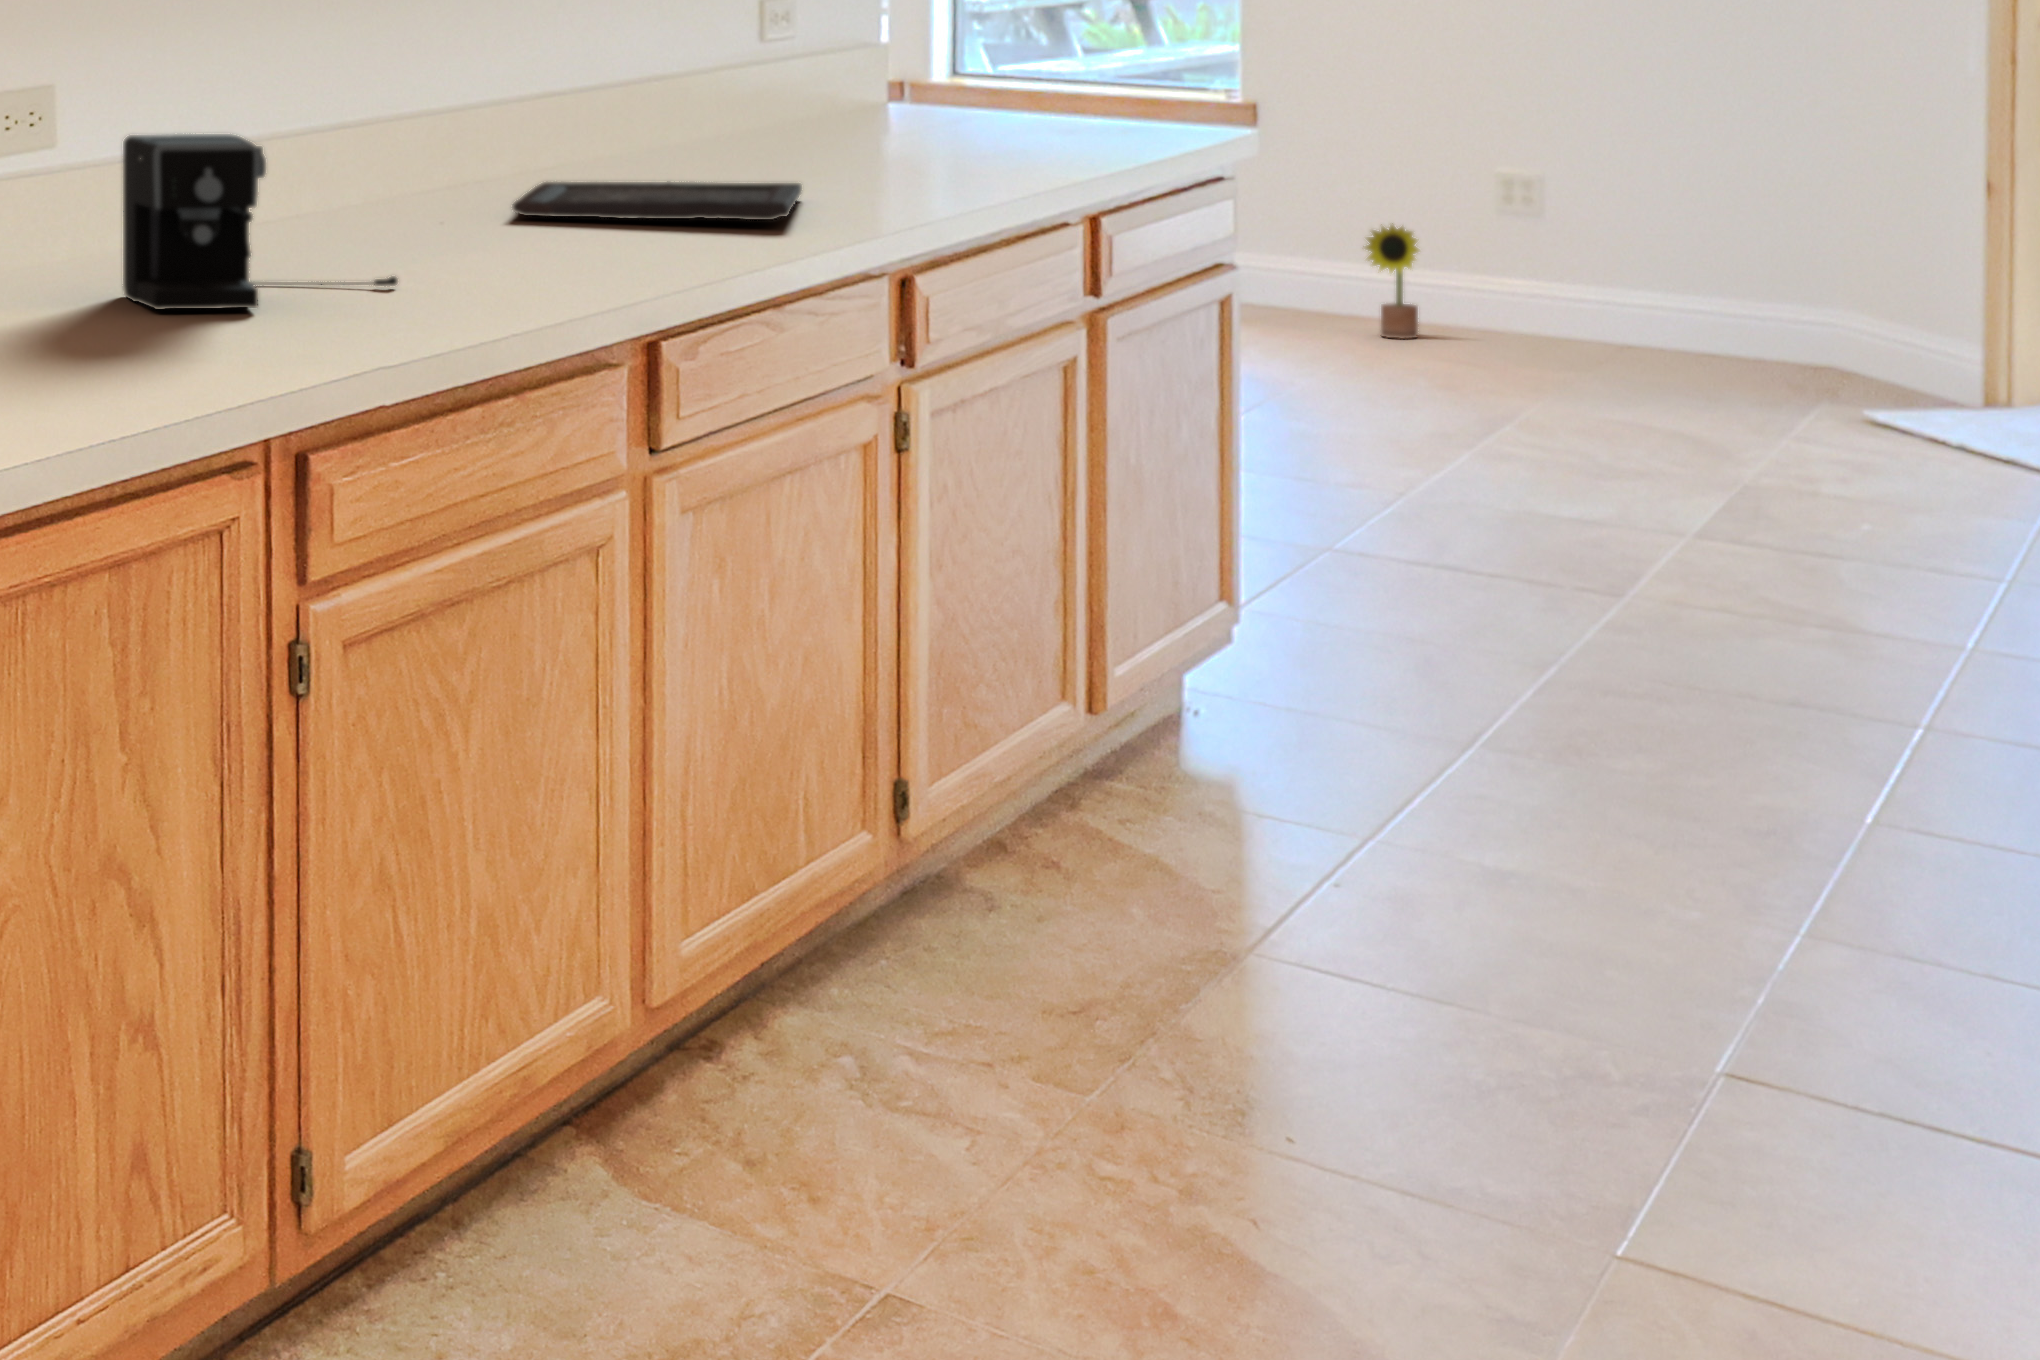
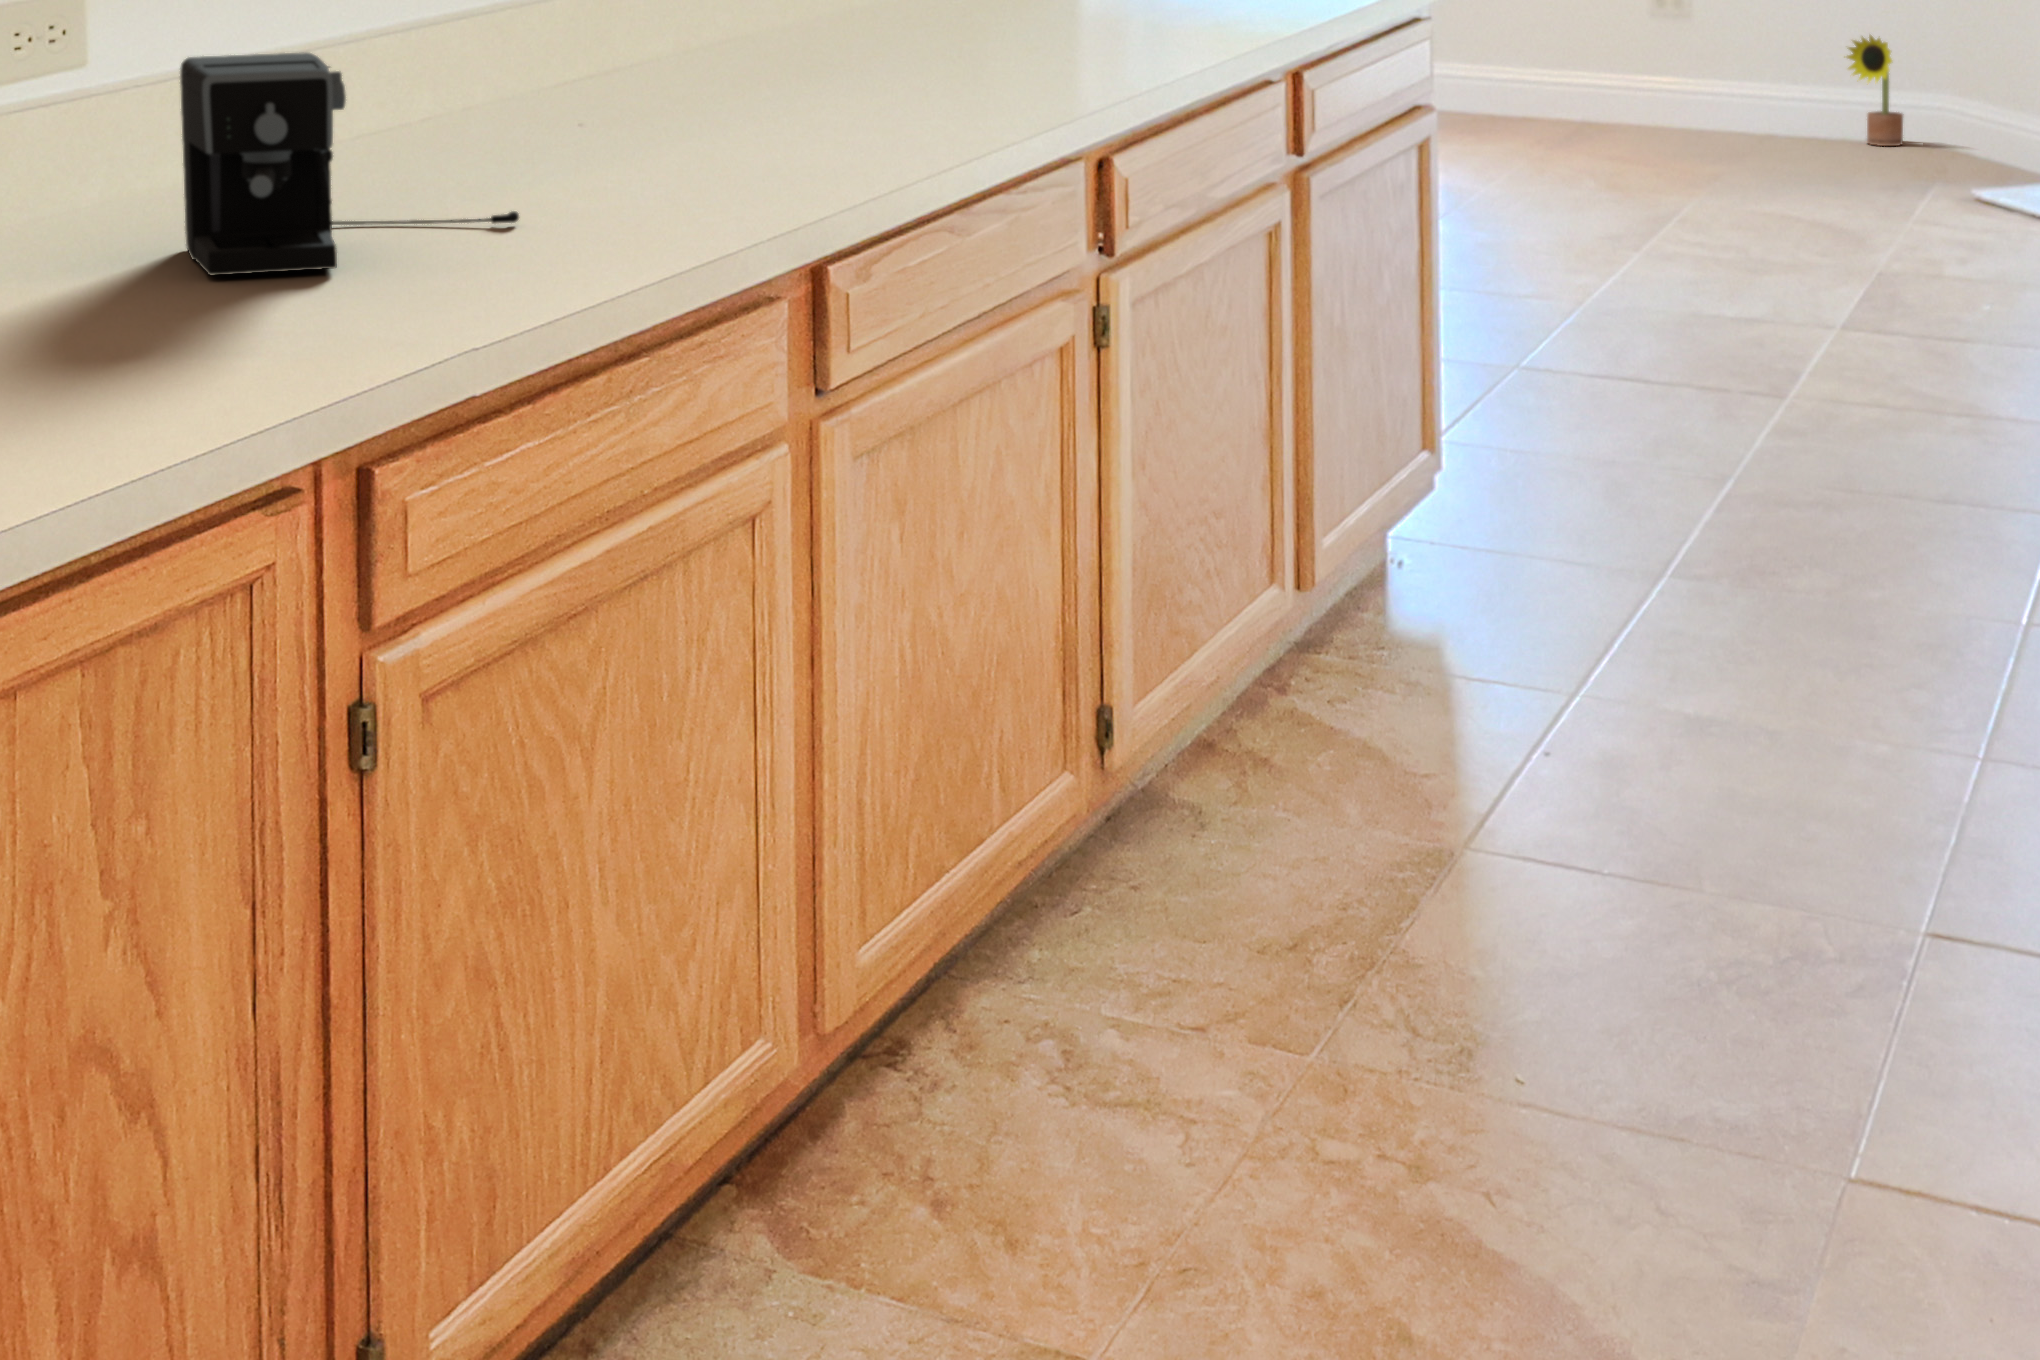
tray: present [513,182,802,220] -> none [678,54,995,107]
decorative plant: present [1365,223,1419,339] -> present [1847,35,1903,146]

